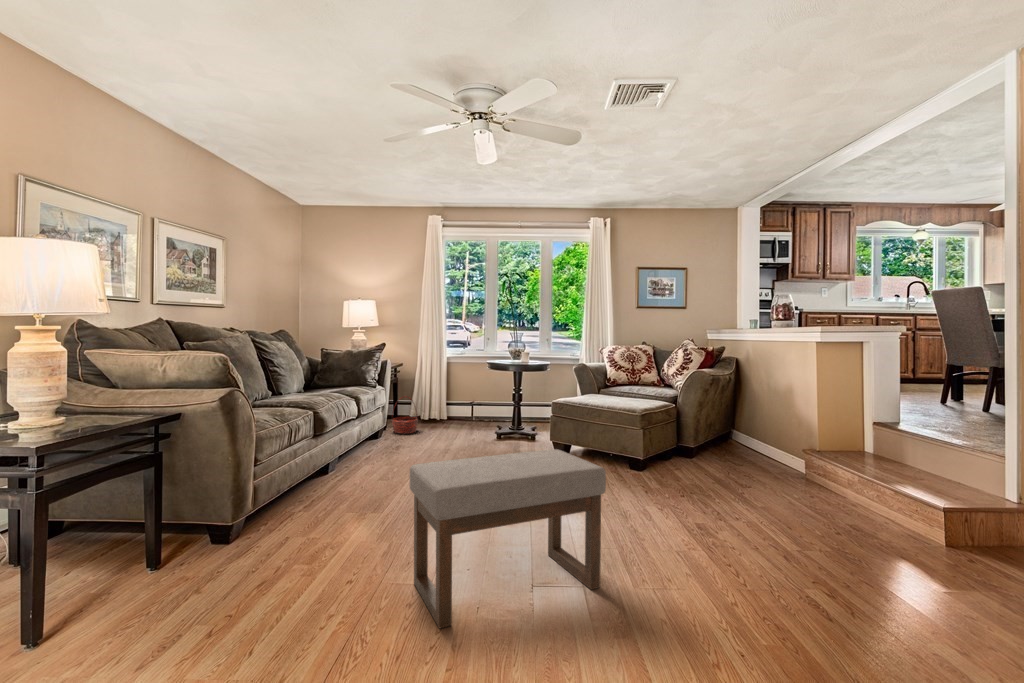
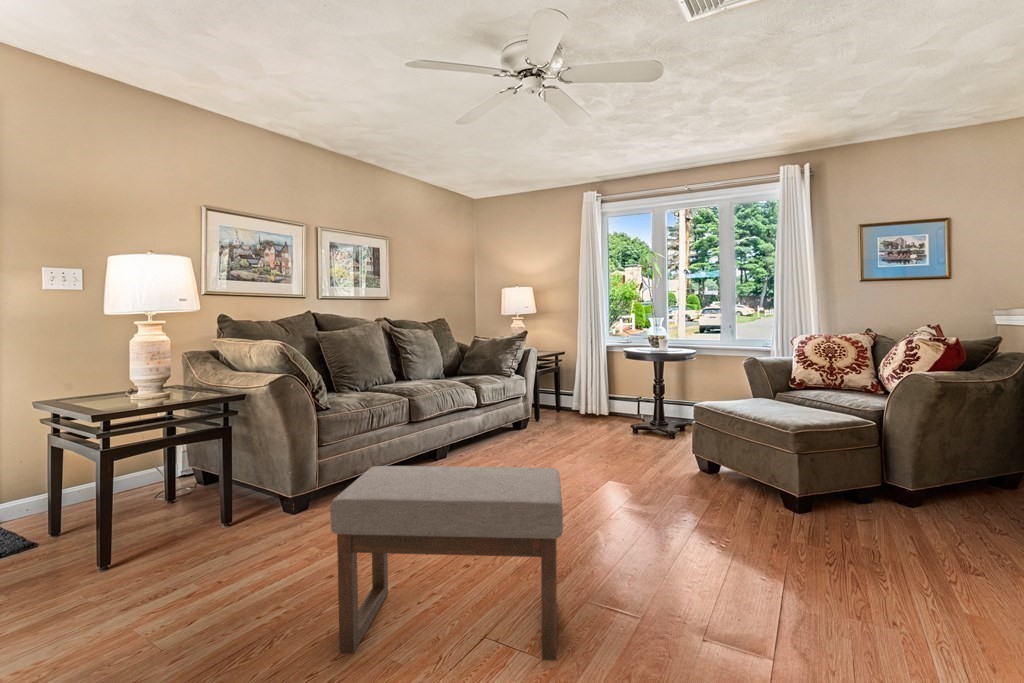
basket: present [392,396,418,434] -> none [537,387,565,427]

